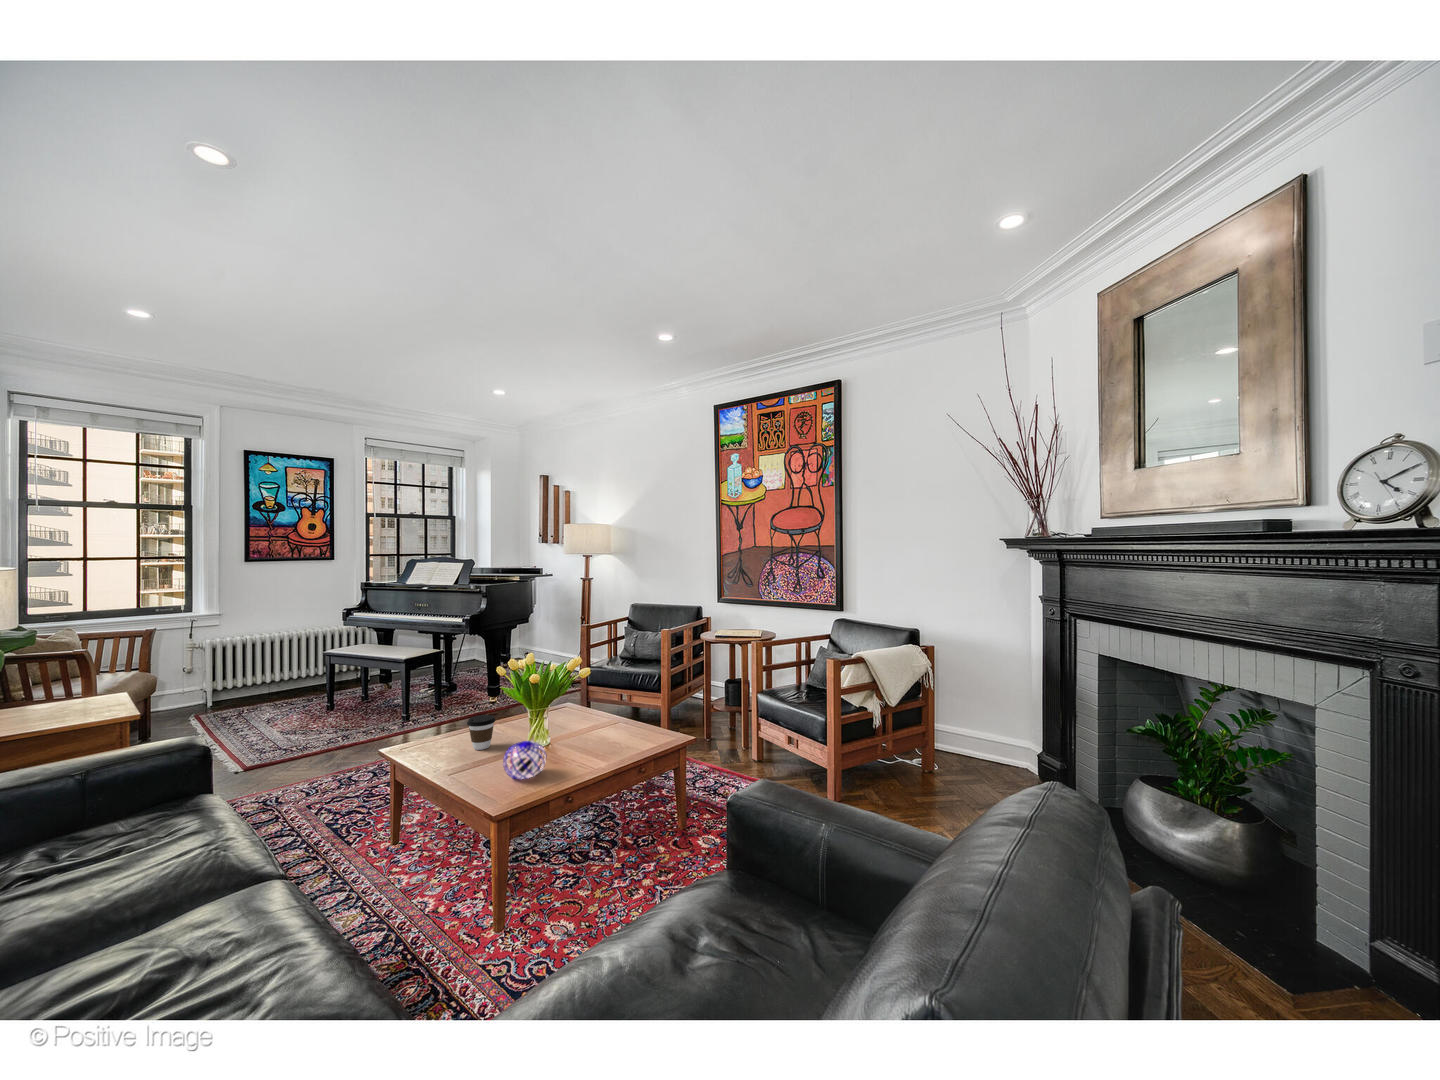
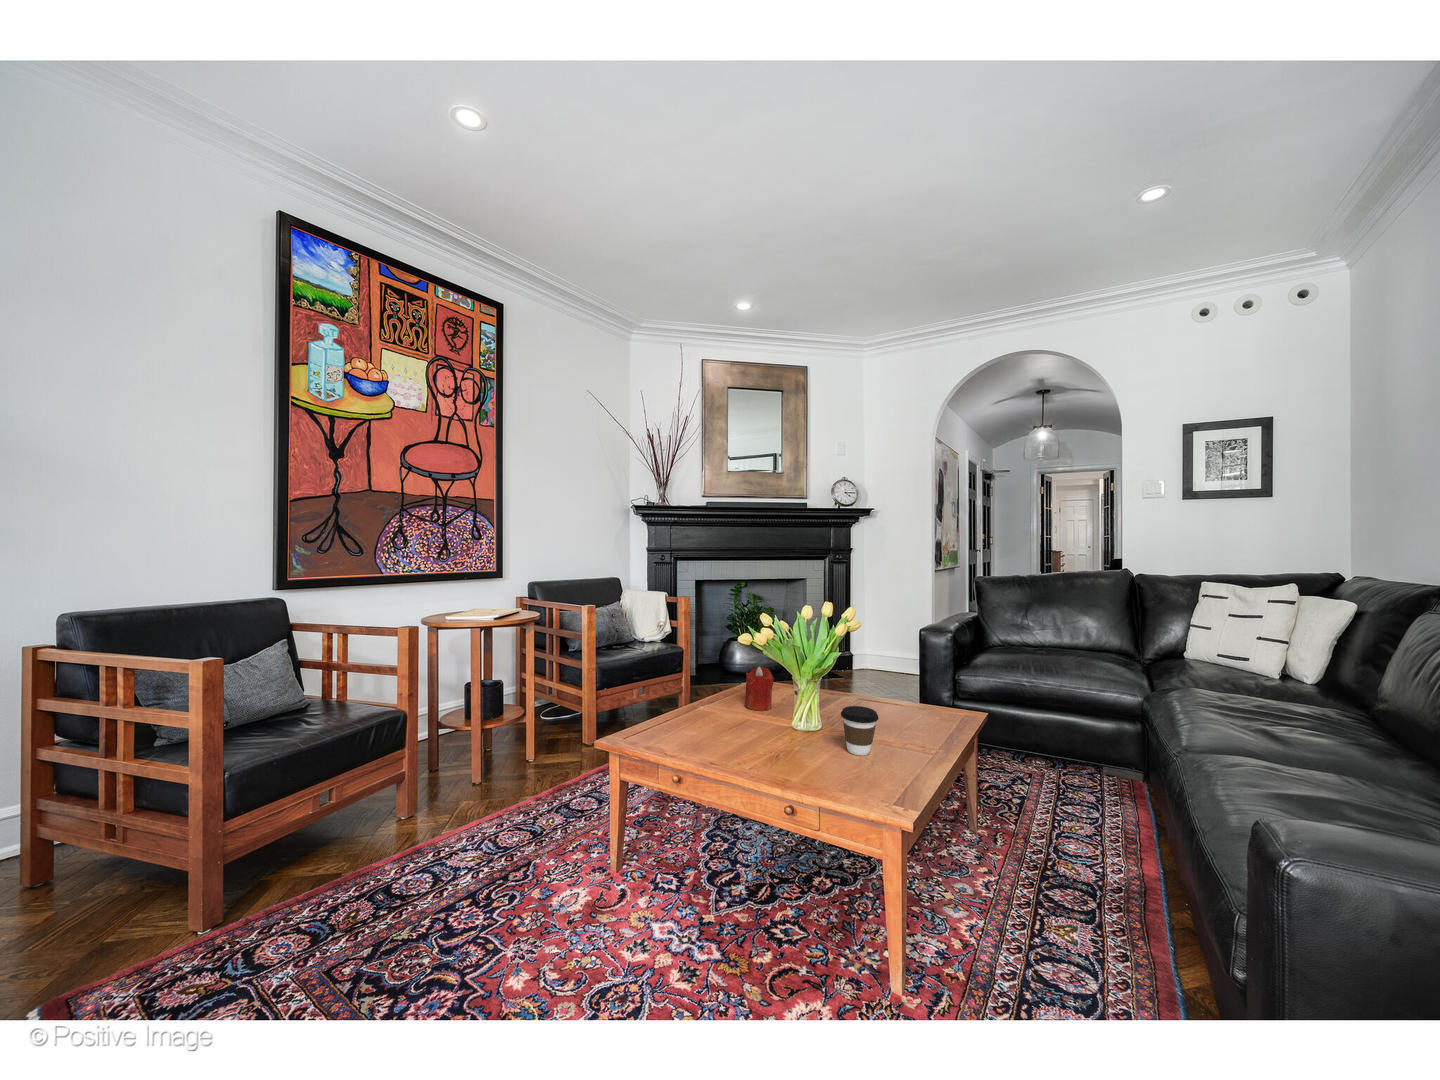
candle: none [591,698,614,735] -> present [745,667,773,710]
decorative orb: present [503,741,546,780] -> none [886,684,931,723]

